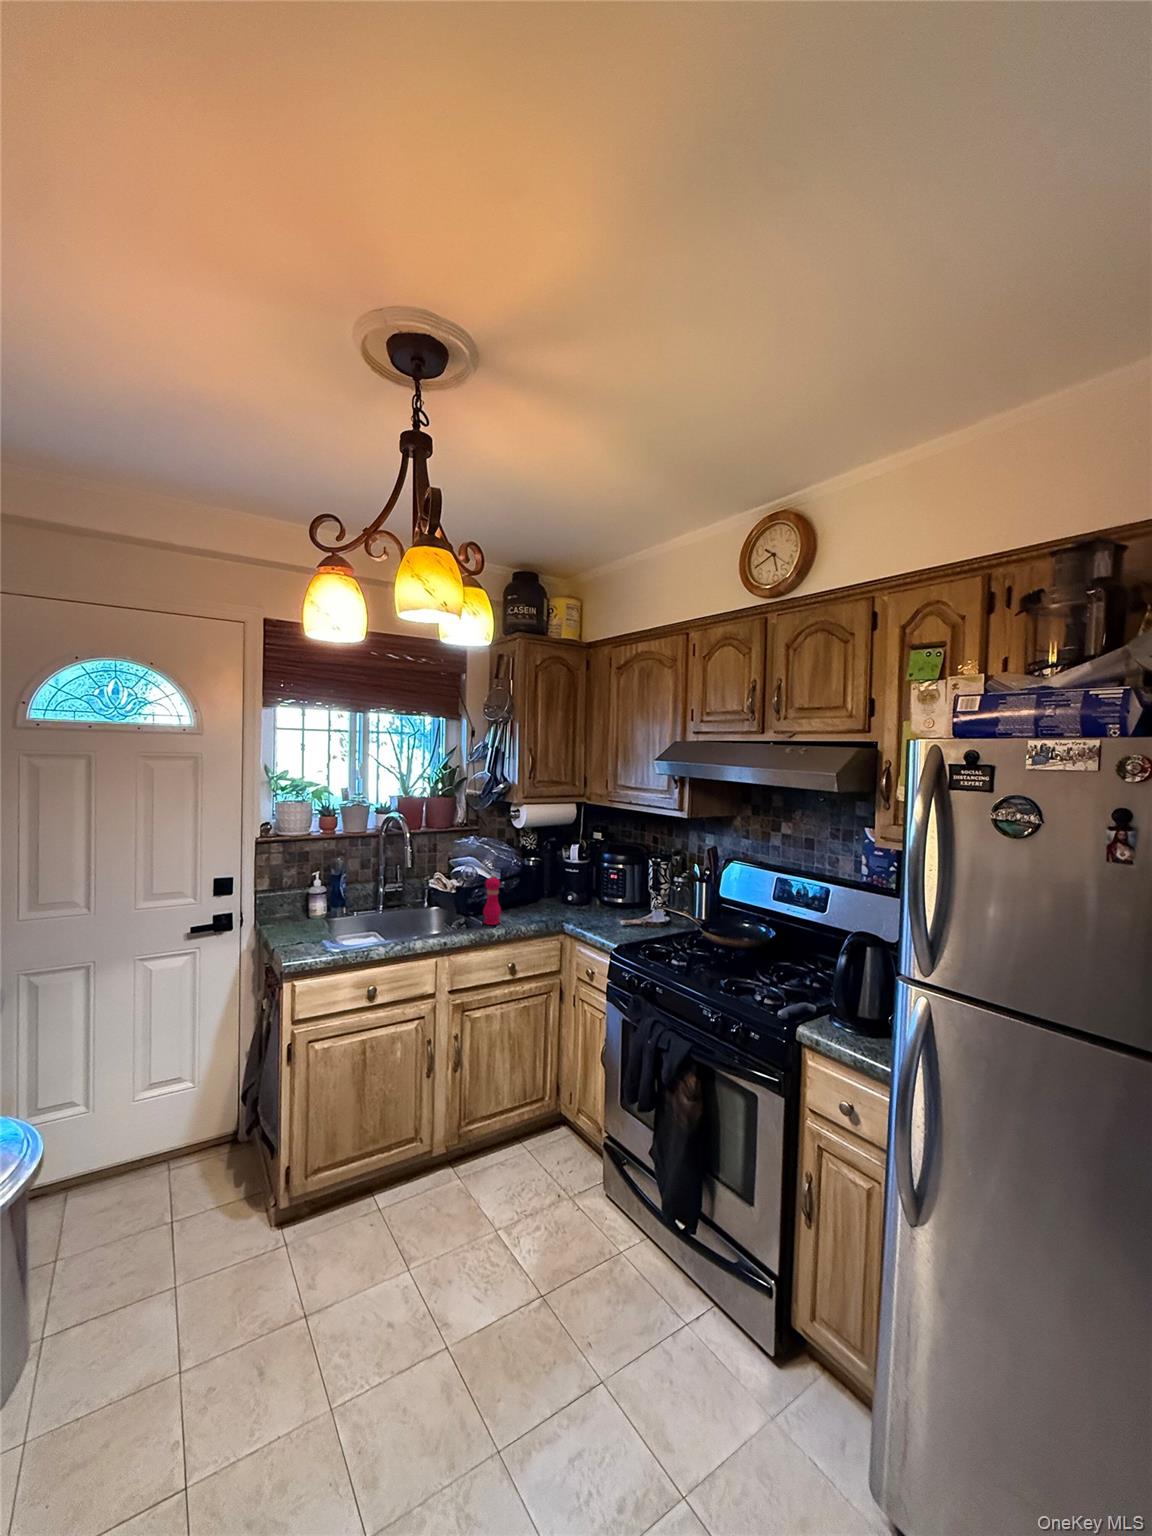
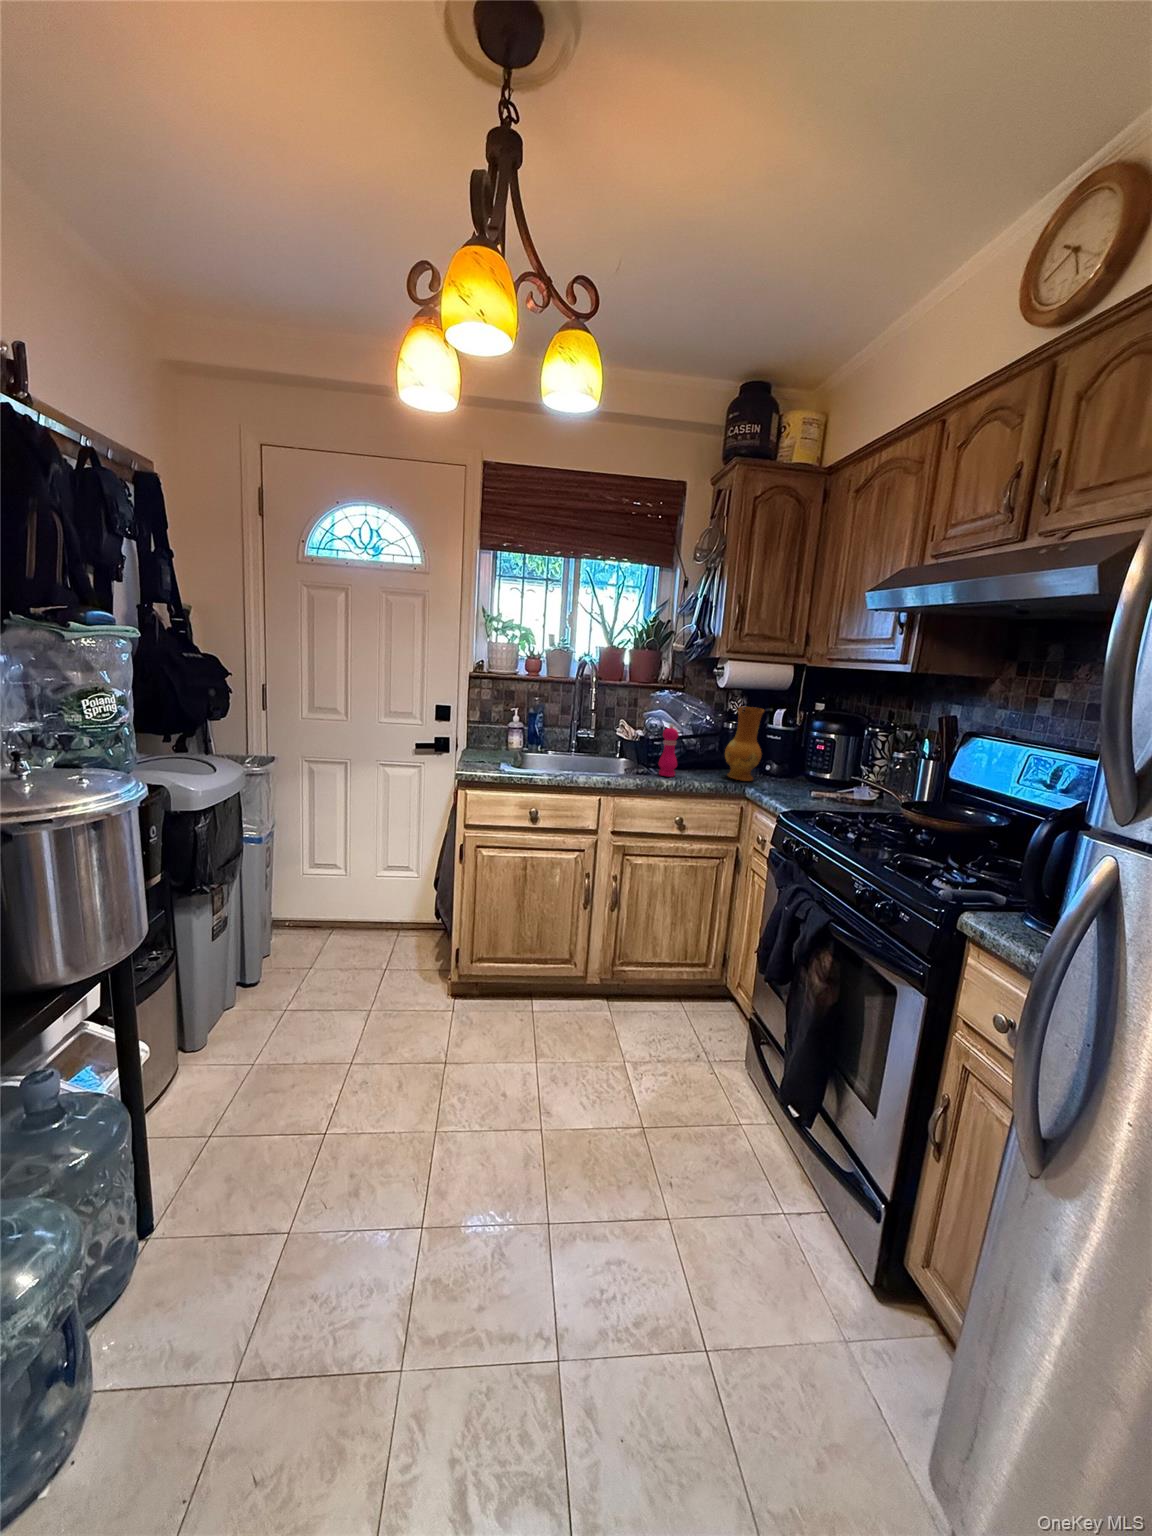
ceramic jug: none [539,849,571,917] -> present [725,707,764,781]

